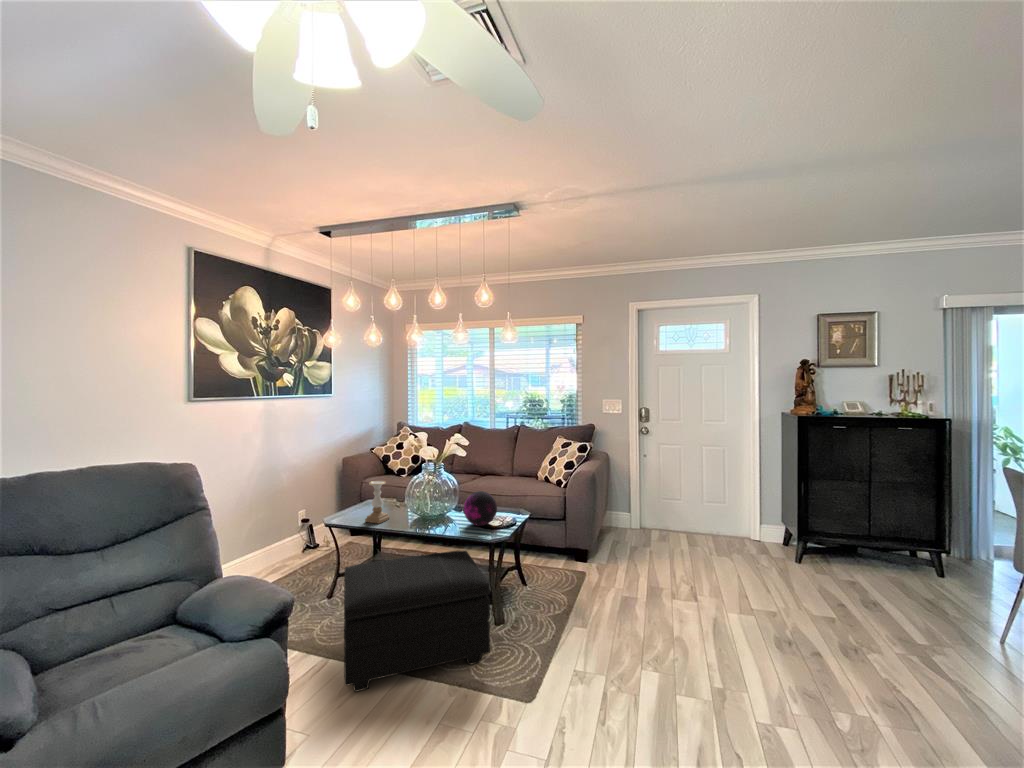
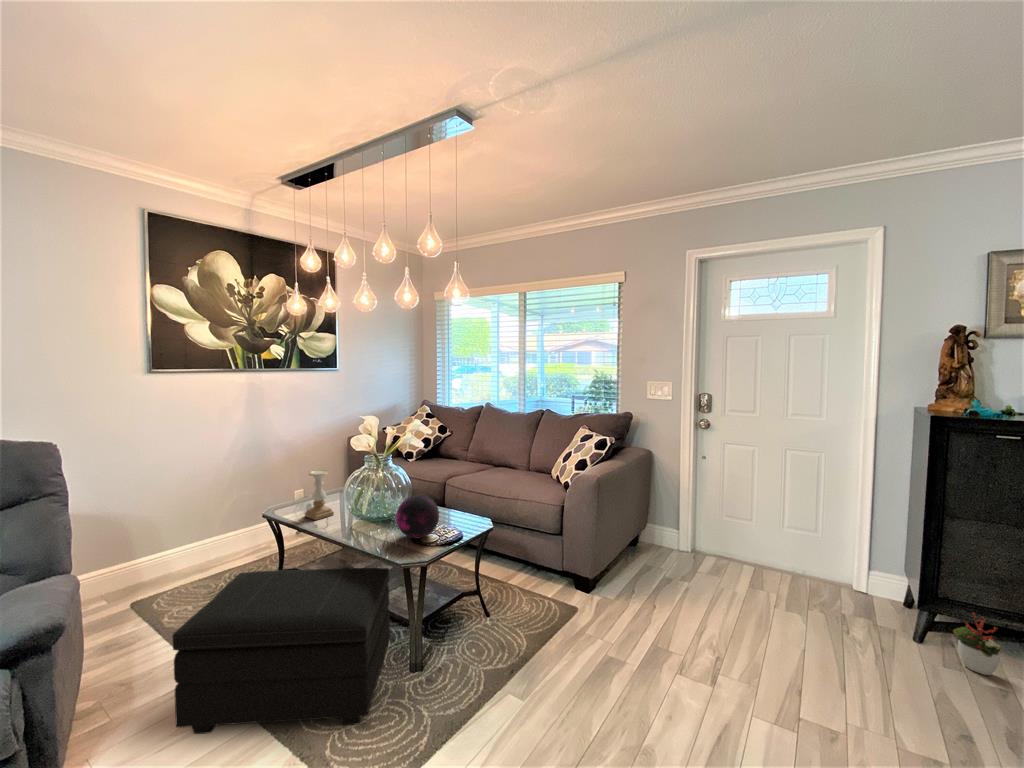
decorative plant: none [817,536,844,573] -> present [953,613,1002,675]

